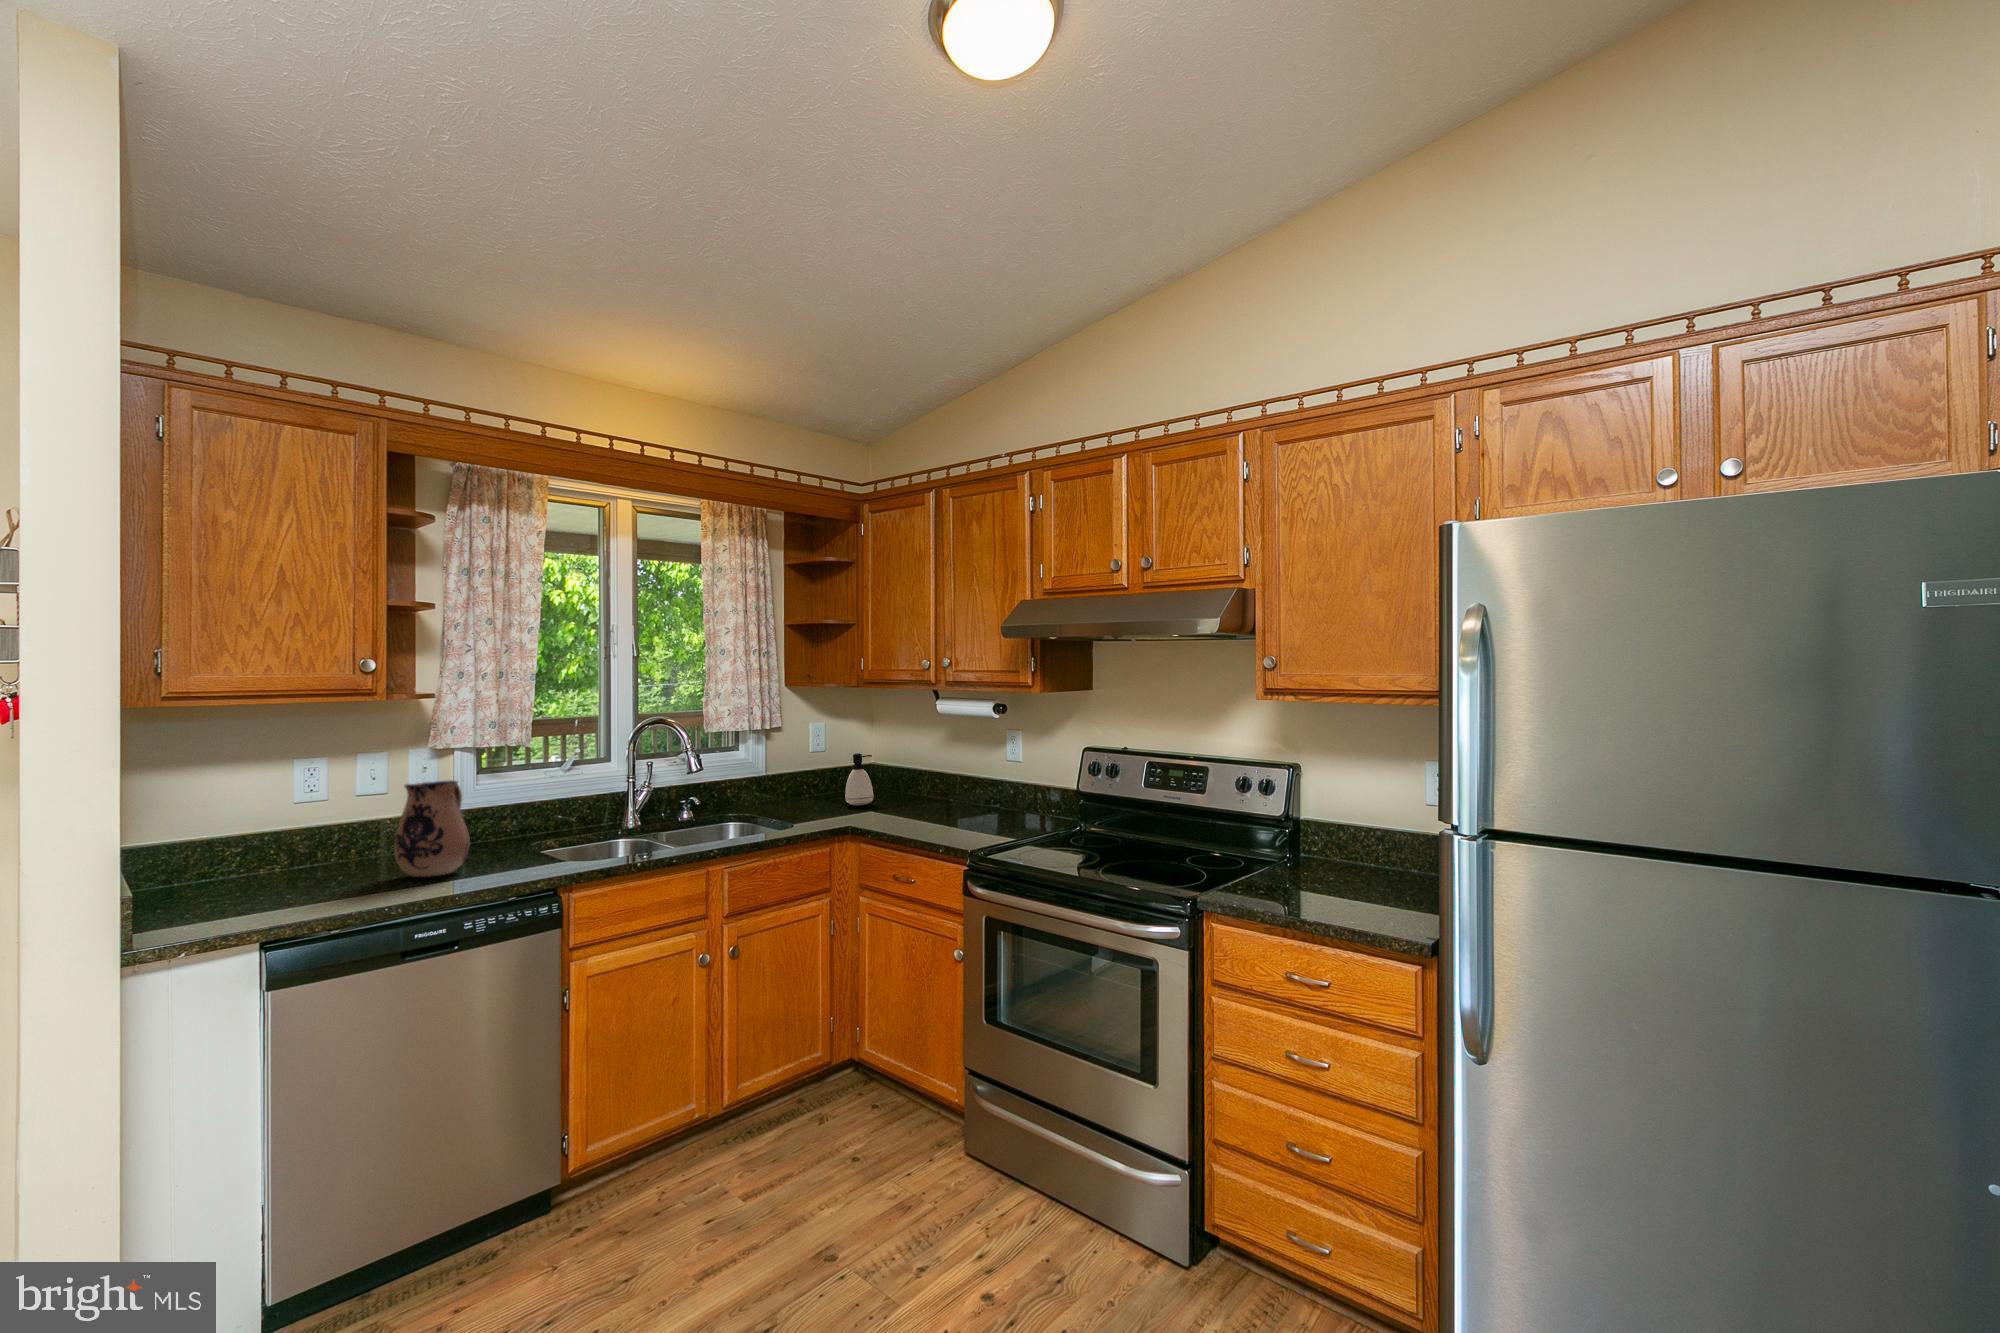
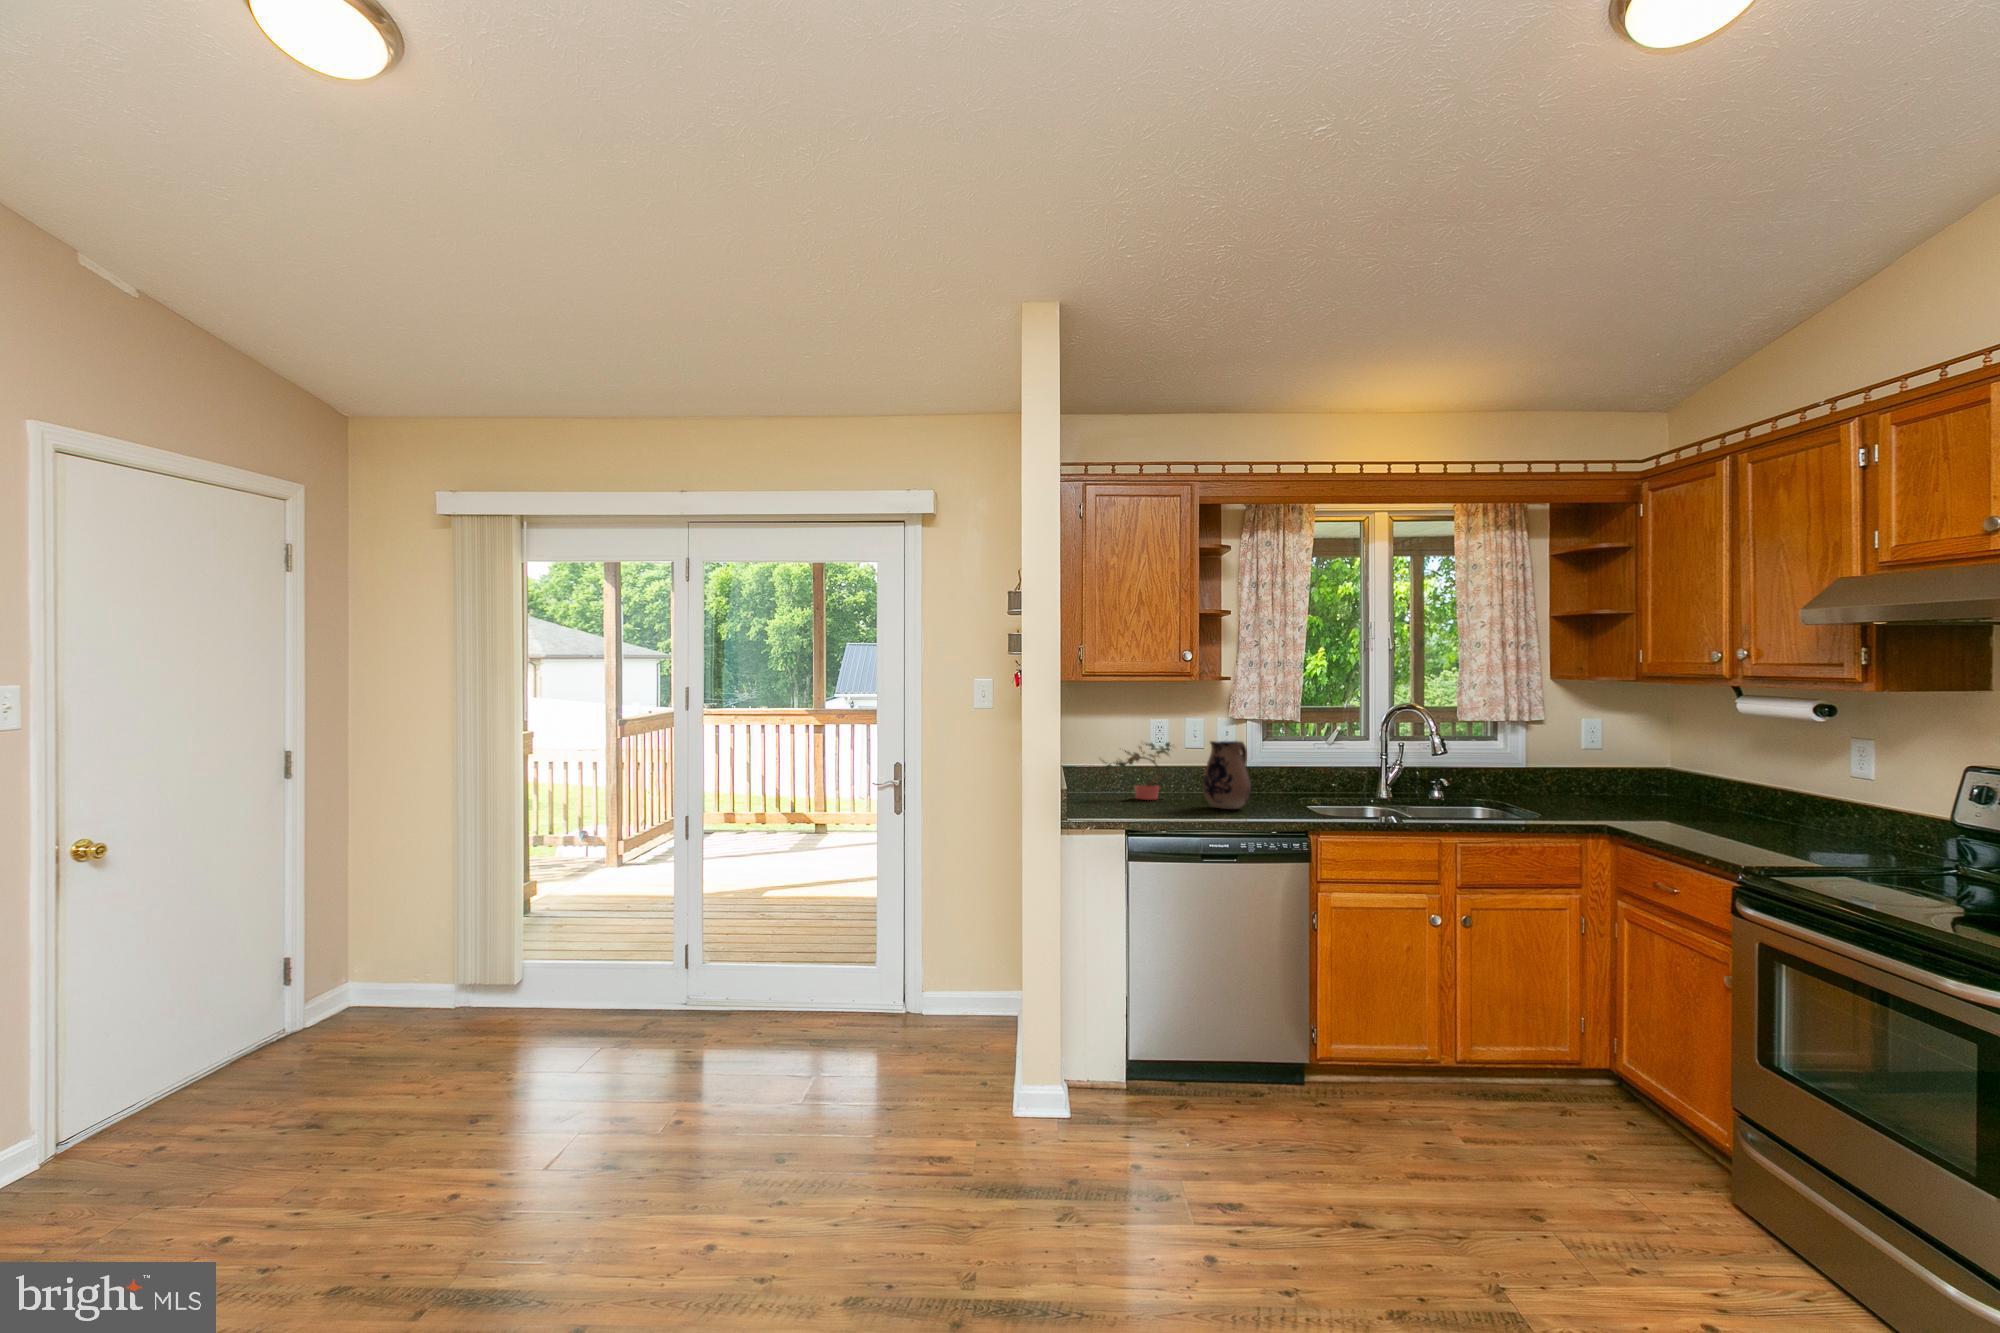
soap dispenser: present [845,753,873,806] -> none [1623,754,1660,811]
potted plant: none [192,790,347,891] -> present [1099,742,1171,800]

